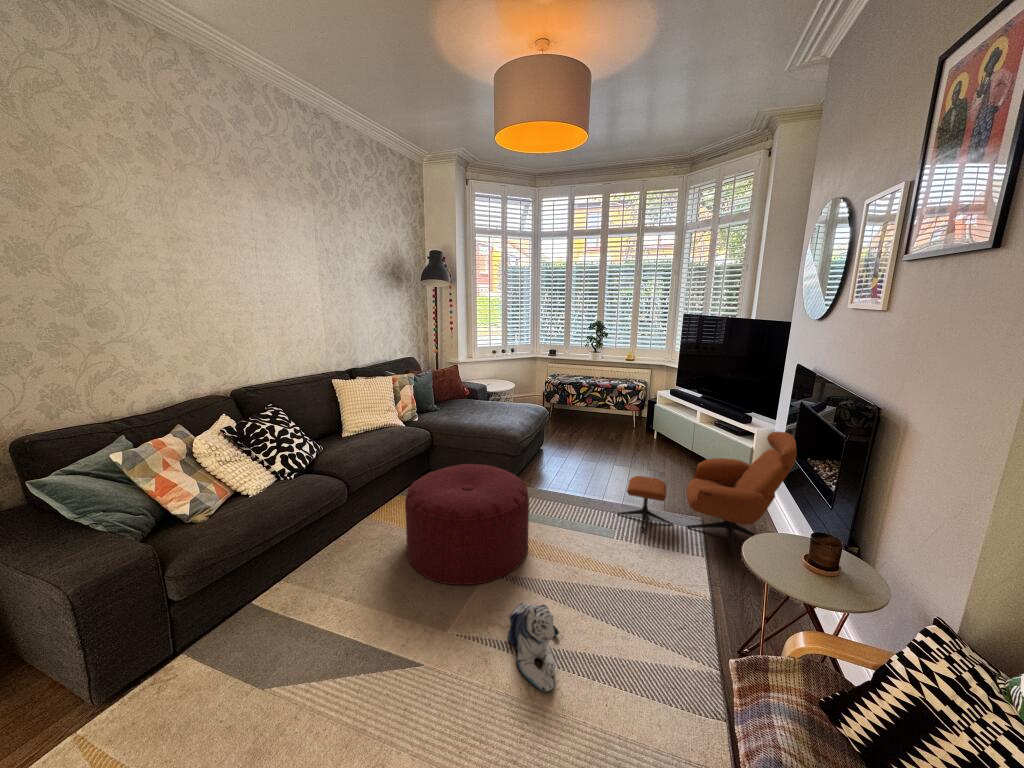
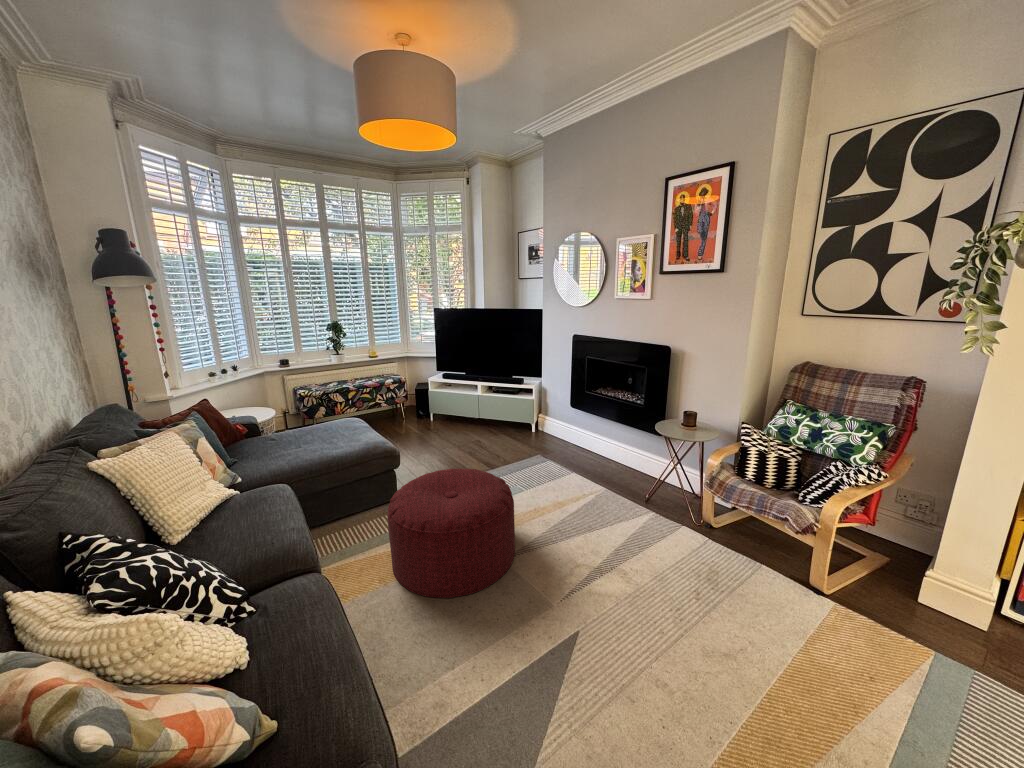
lounge chair: present [617,432,797,556] -> none [499,378,591,474]
plush toy: present [508,603,559,692] -> none [561,525,638,578]

